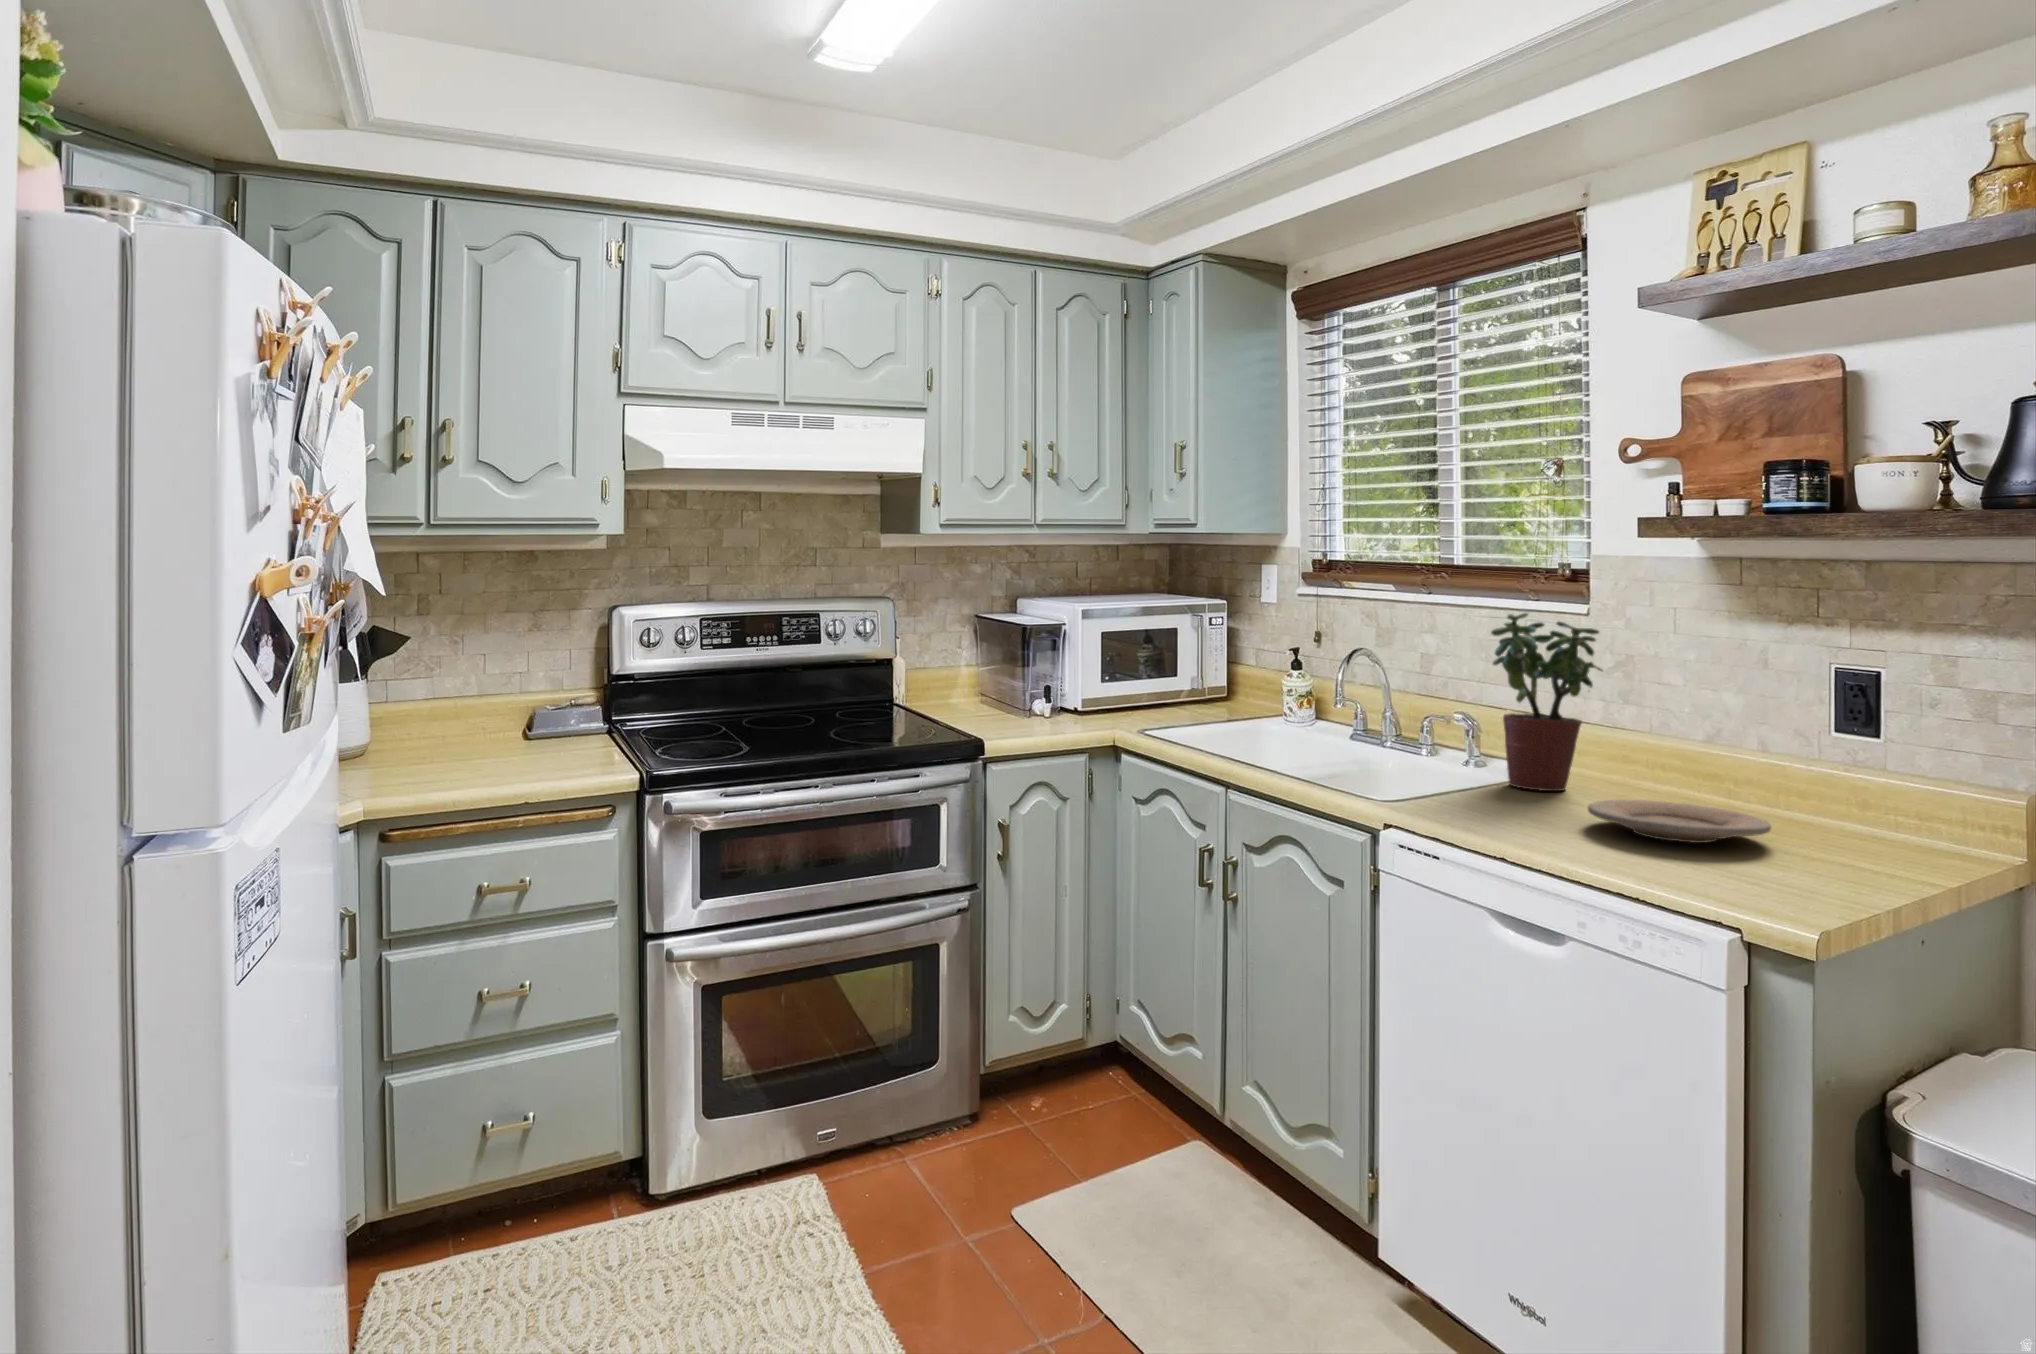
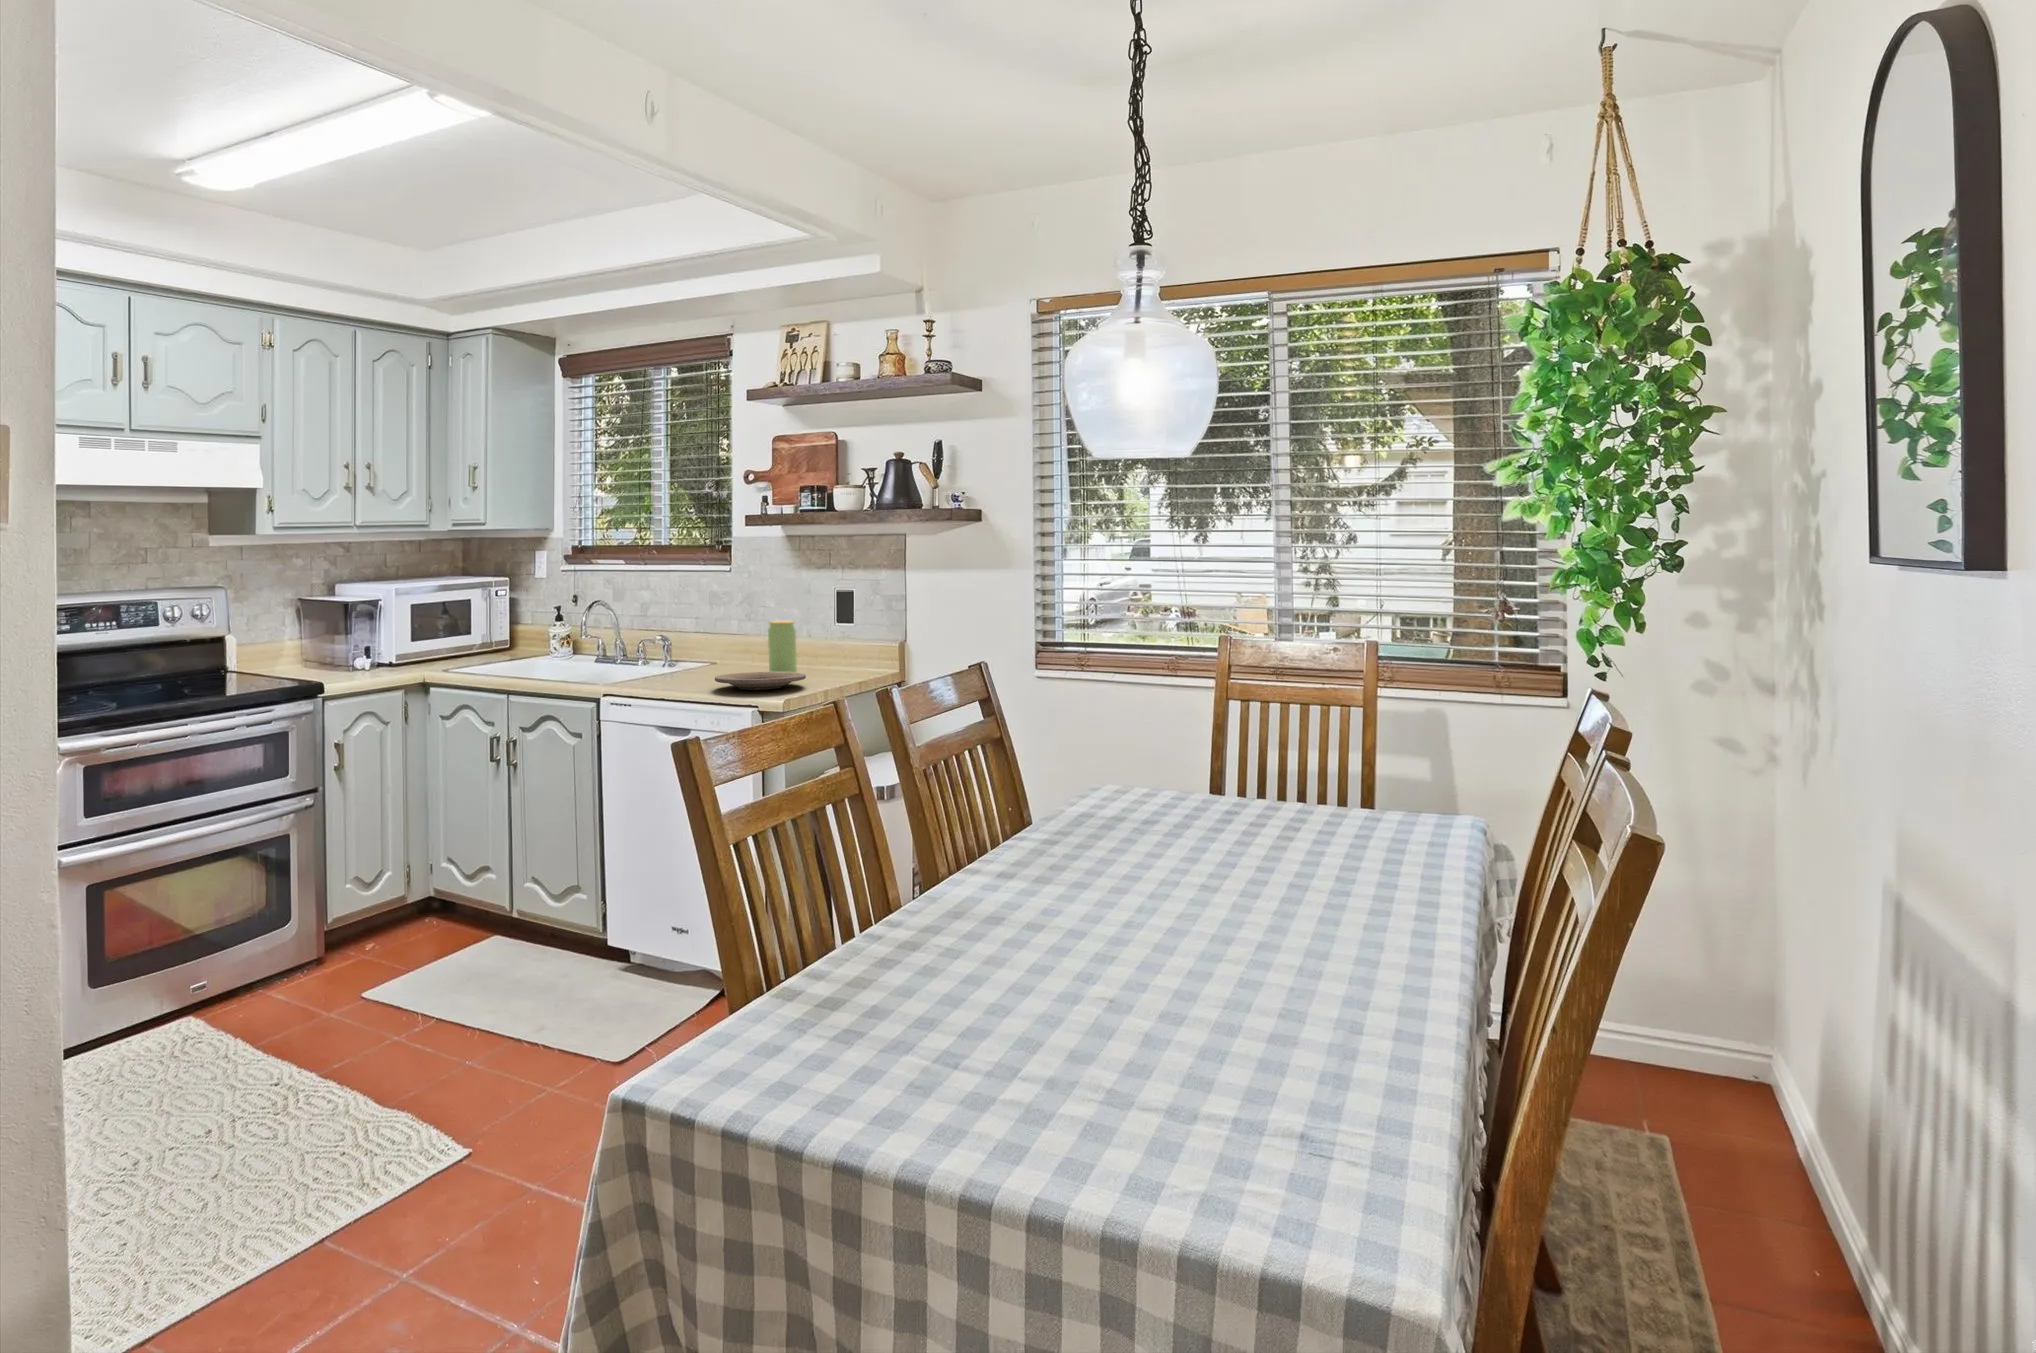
potted plant: present [1491,613,1603,791] -> none [662,573,728,676]
jar: none [1666,706,1726,805] -> present [768,621,797,672]

